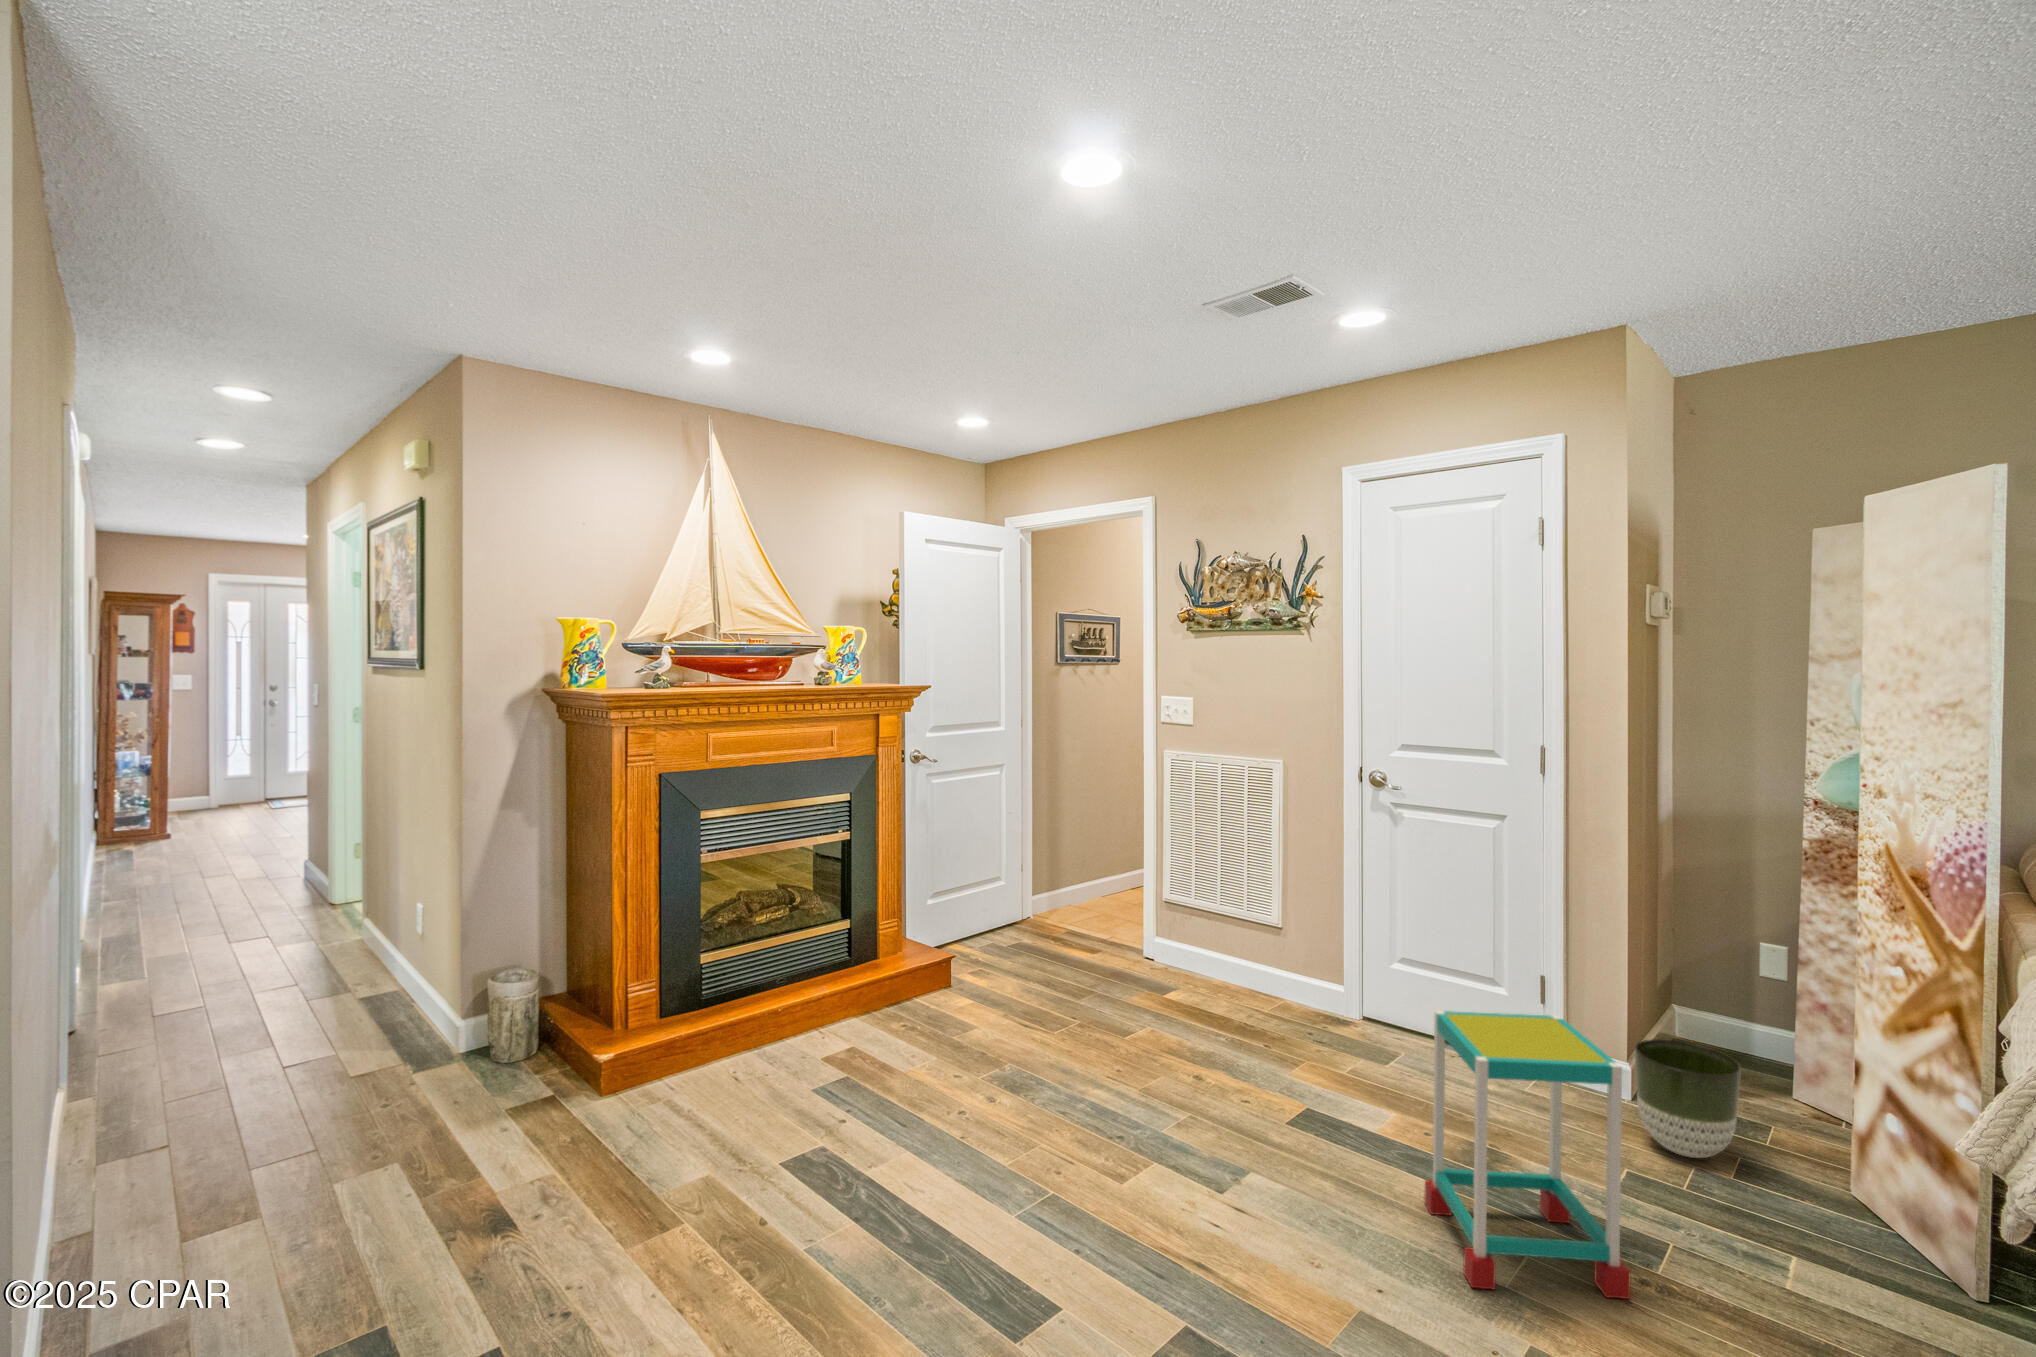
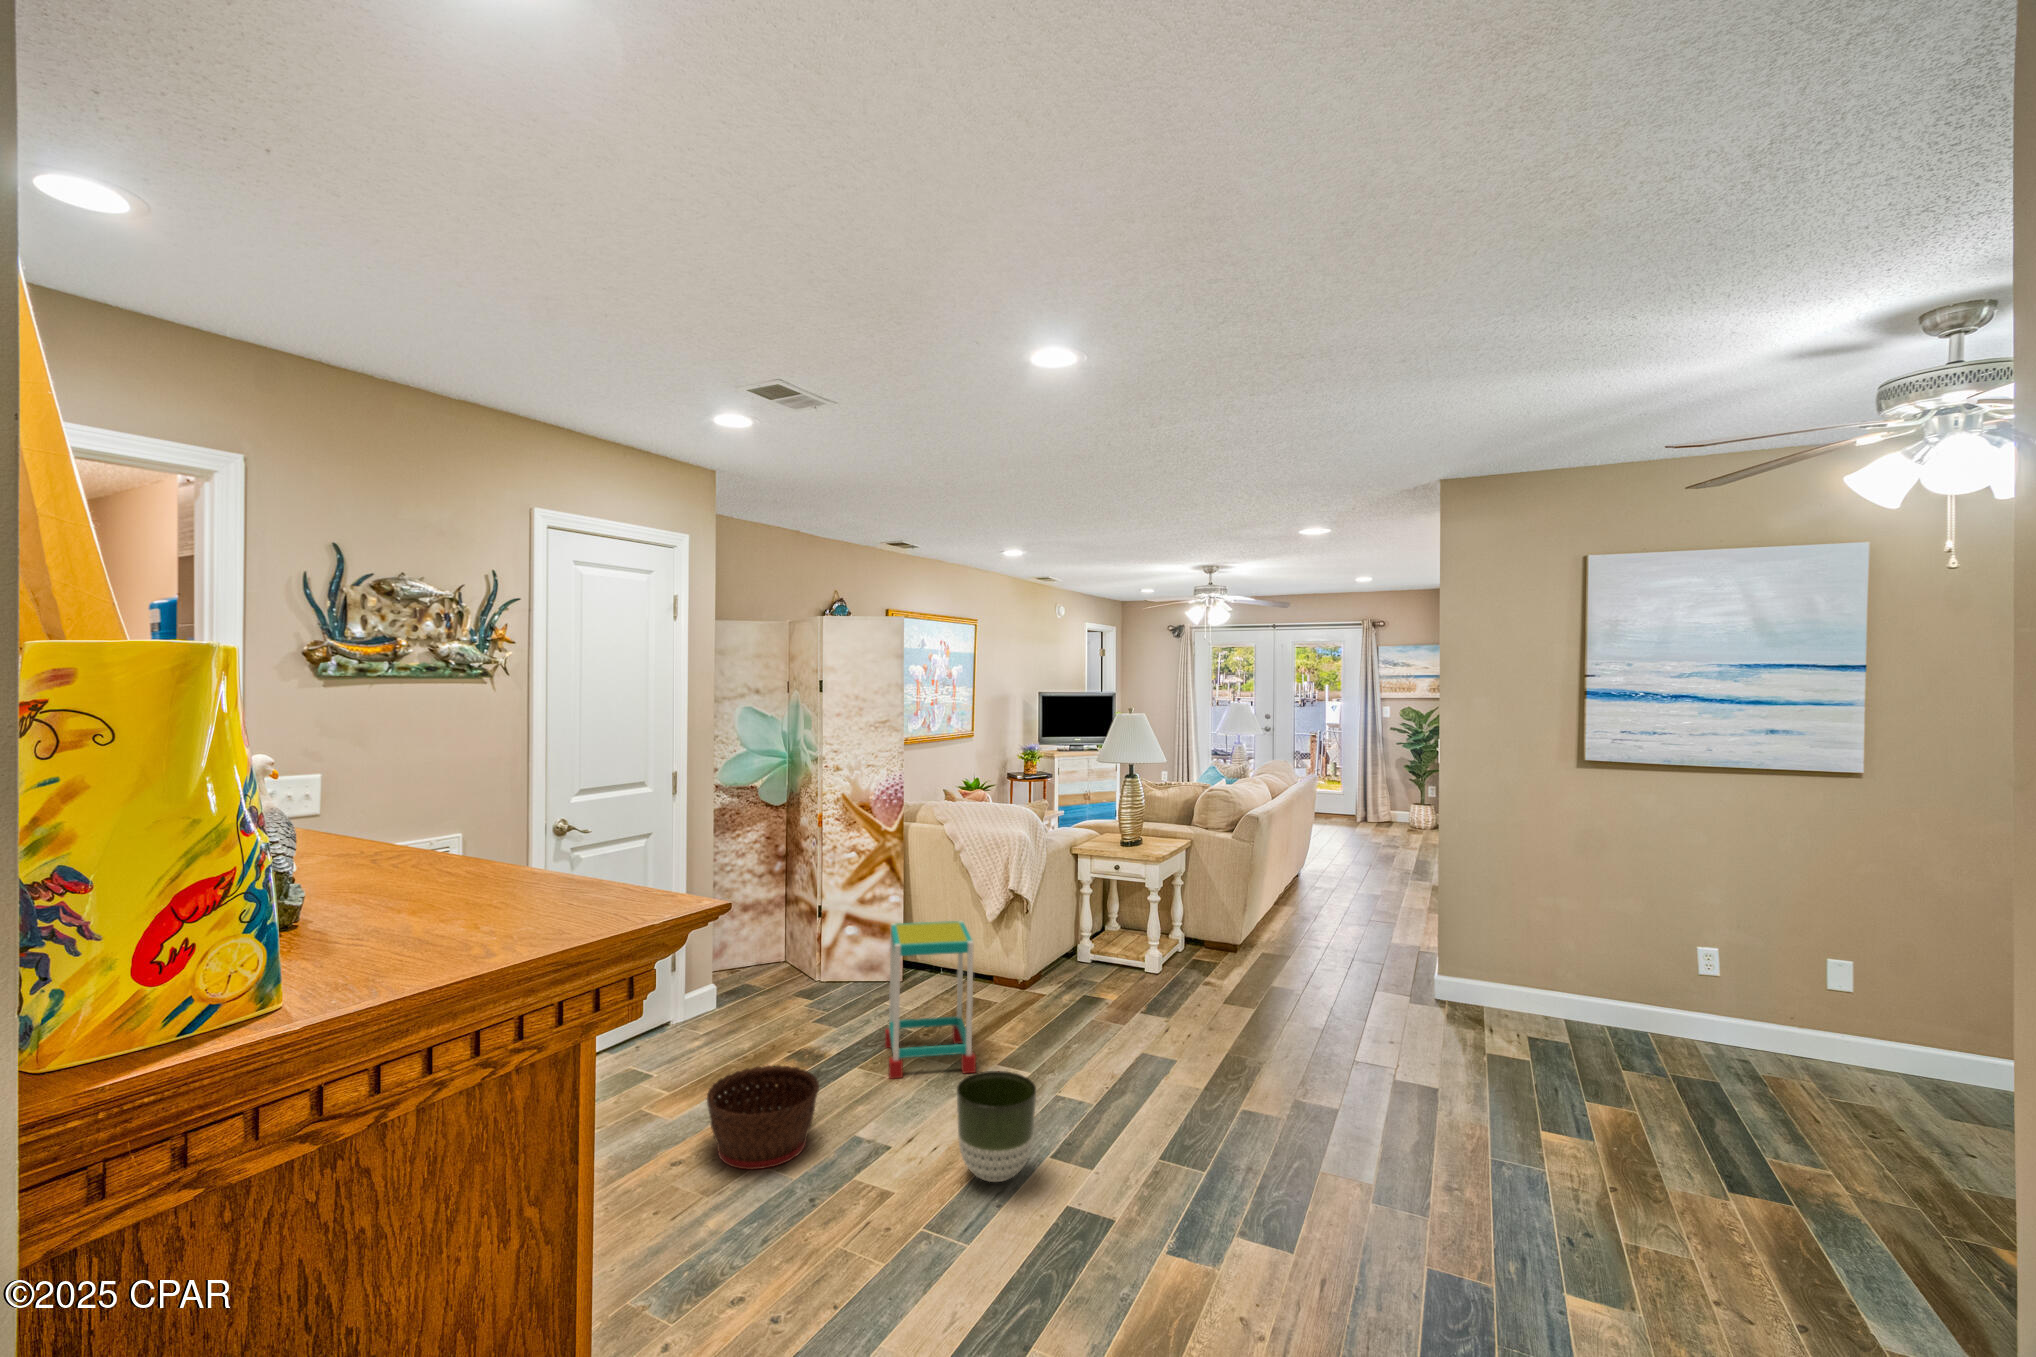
basket: none [1177,1030,1295,1135] -> present [707,1065,819,1169]
planter: present [1635,1039,1741,1158] -> present [957,1071,1036,1182]

